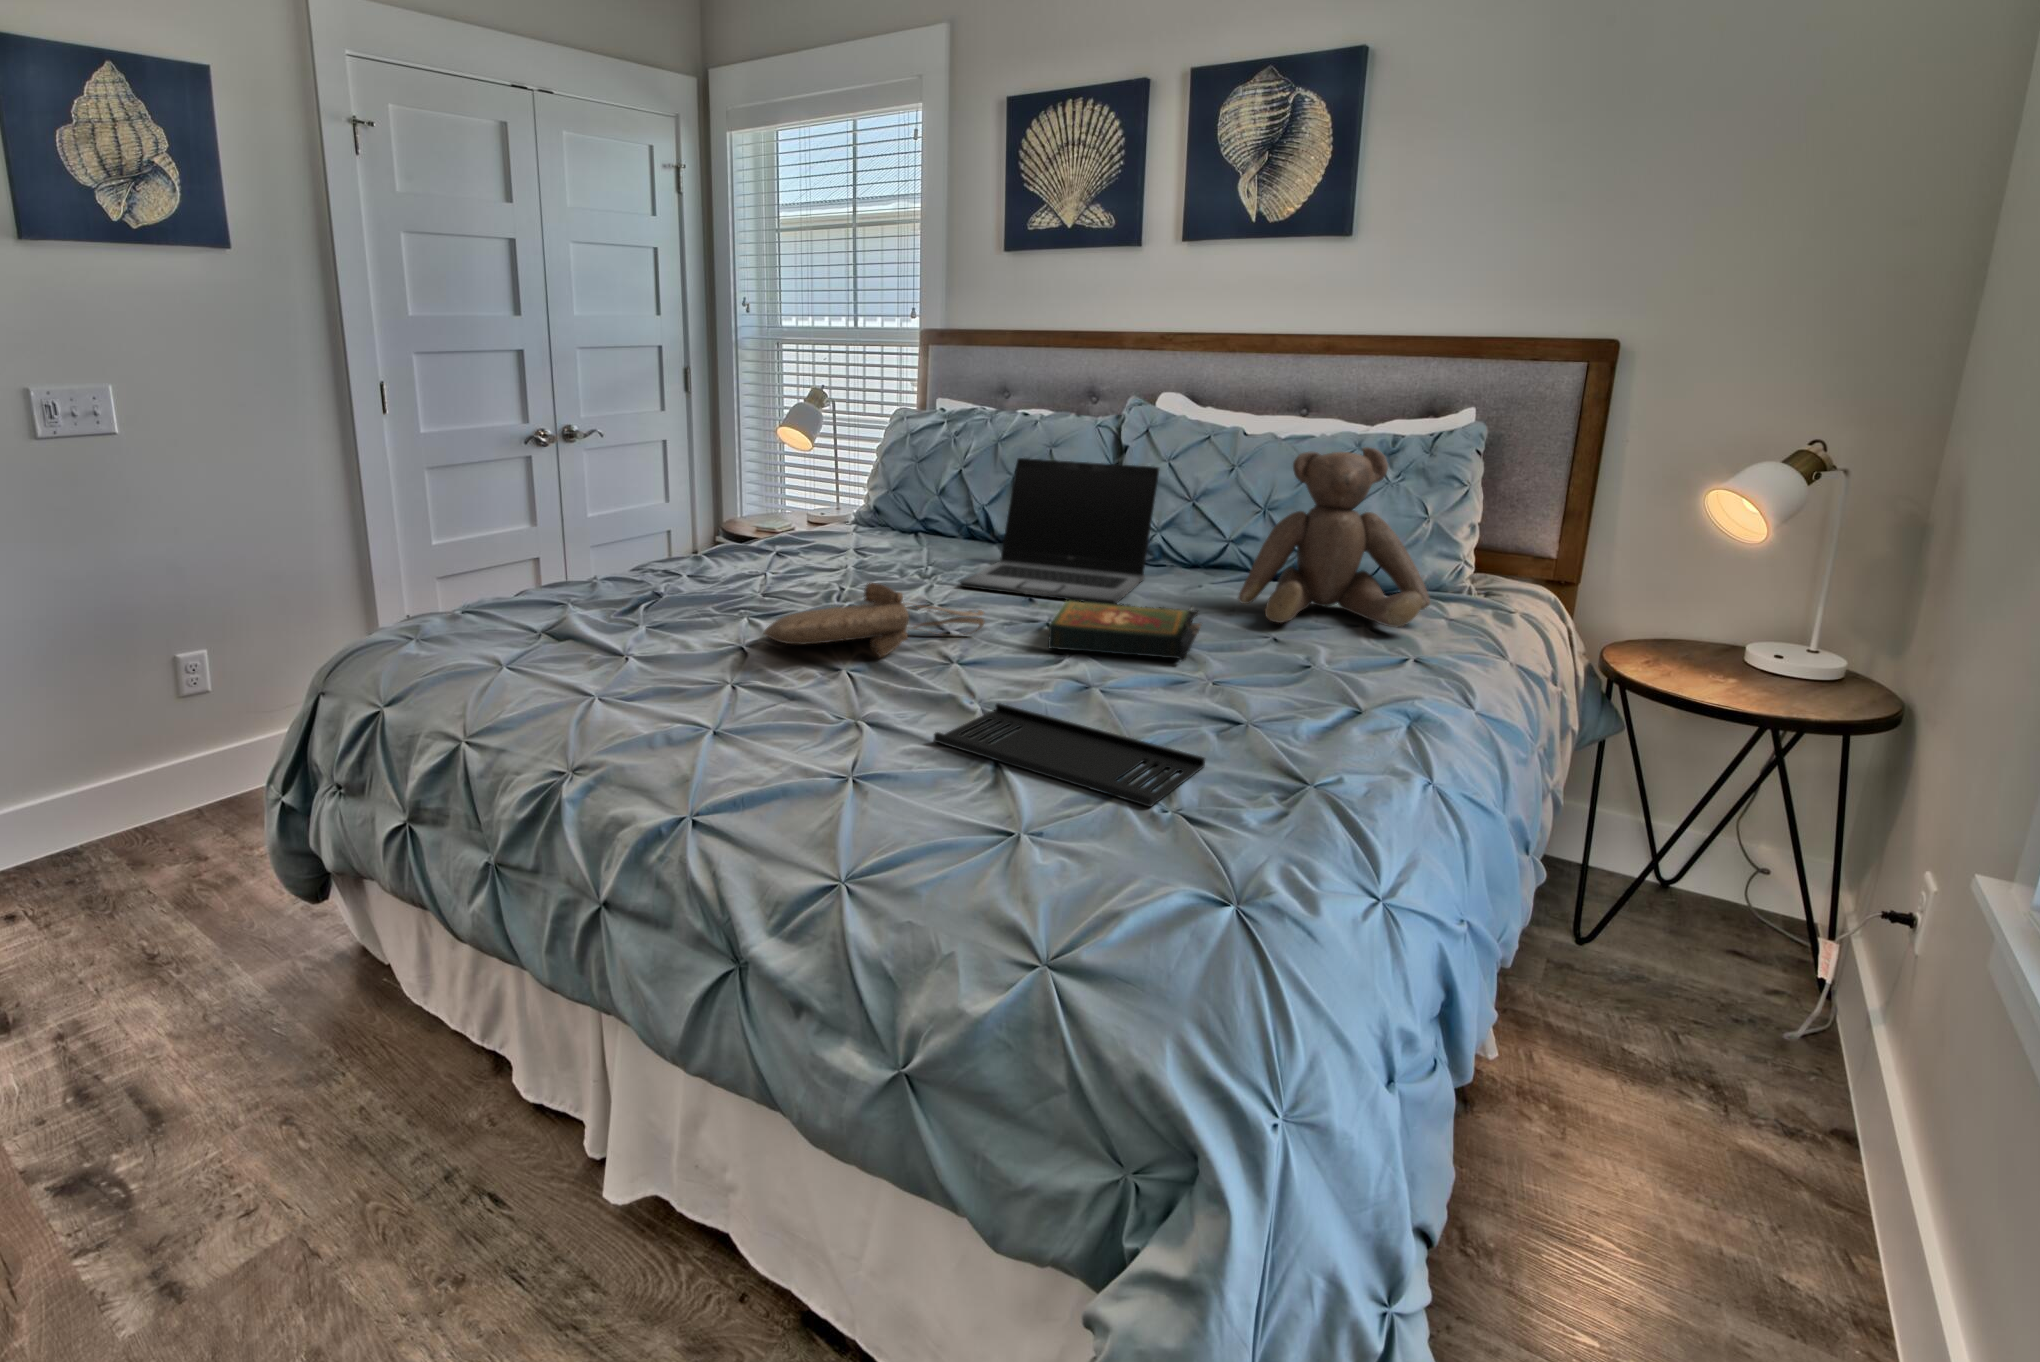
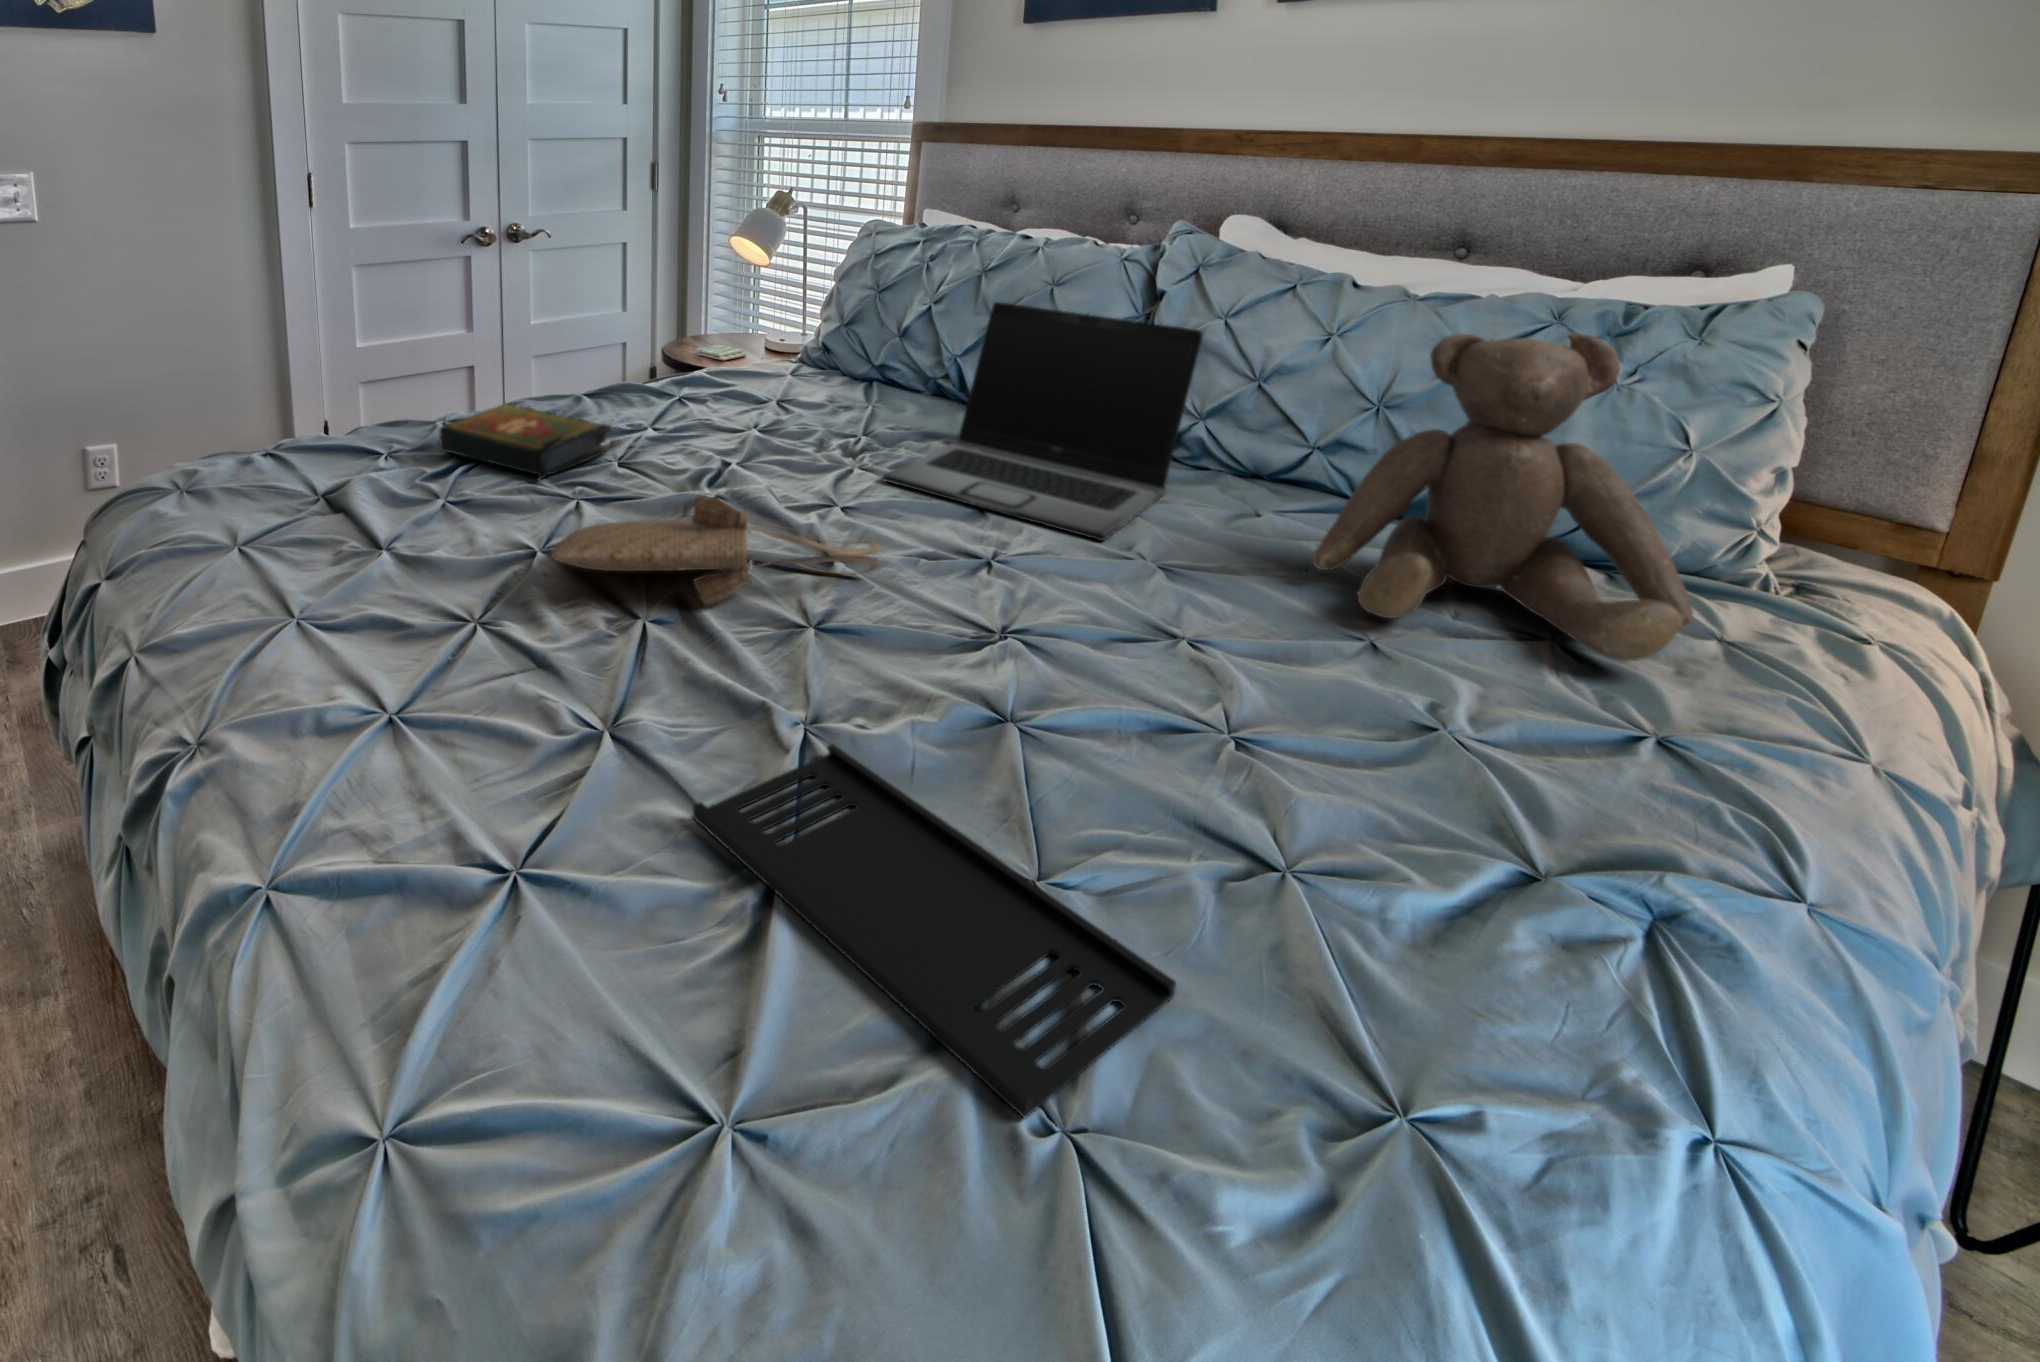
book: present [1048,600,1201,661] -> present [440,403,620,481]

